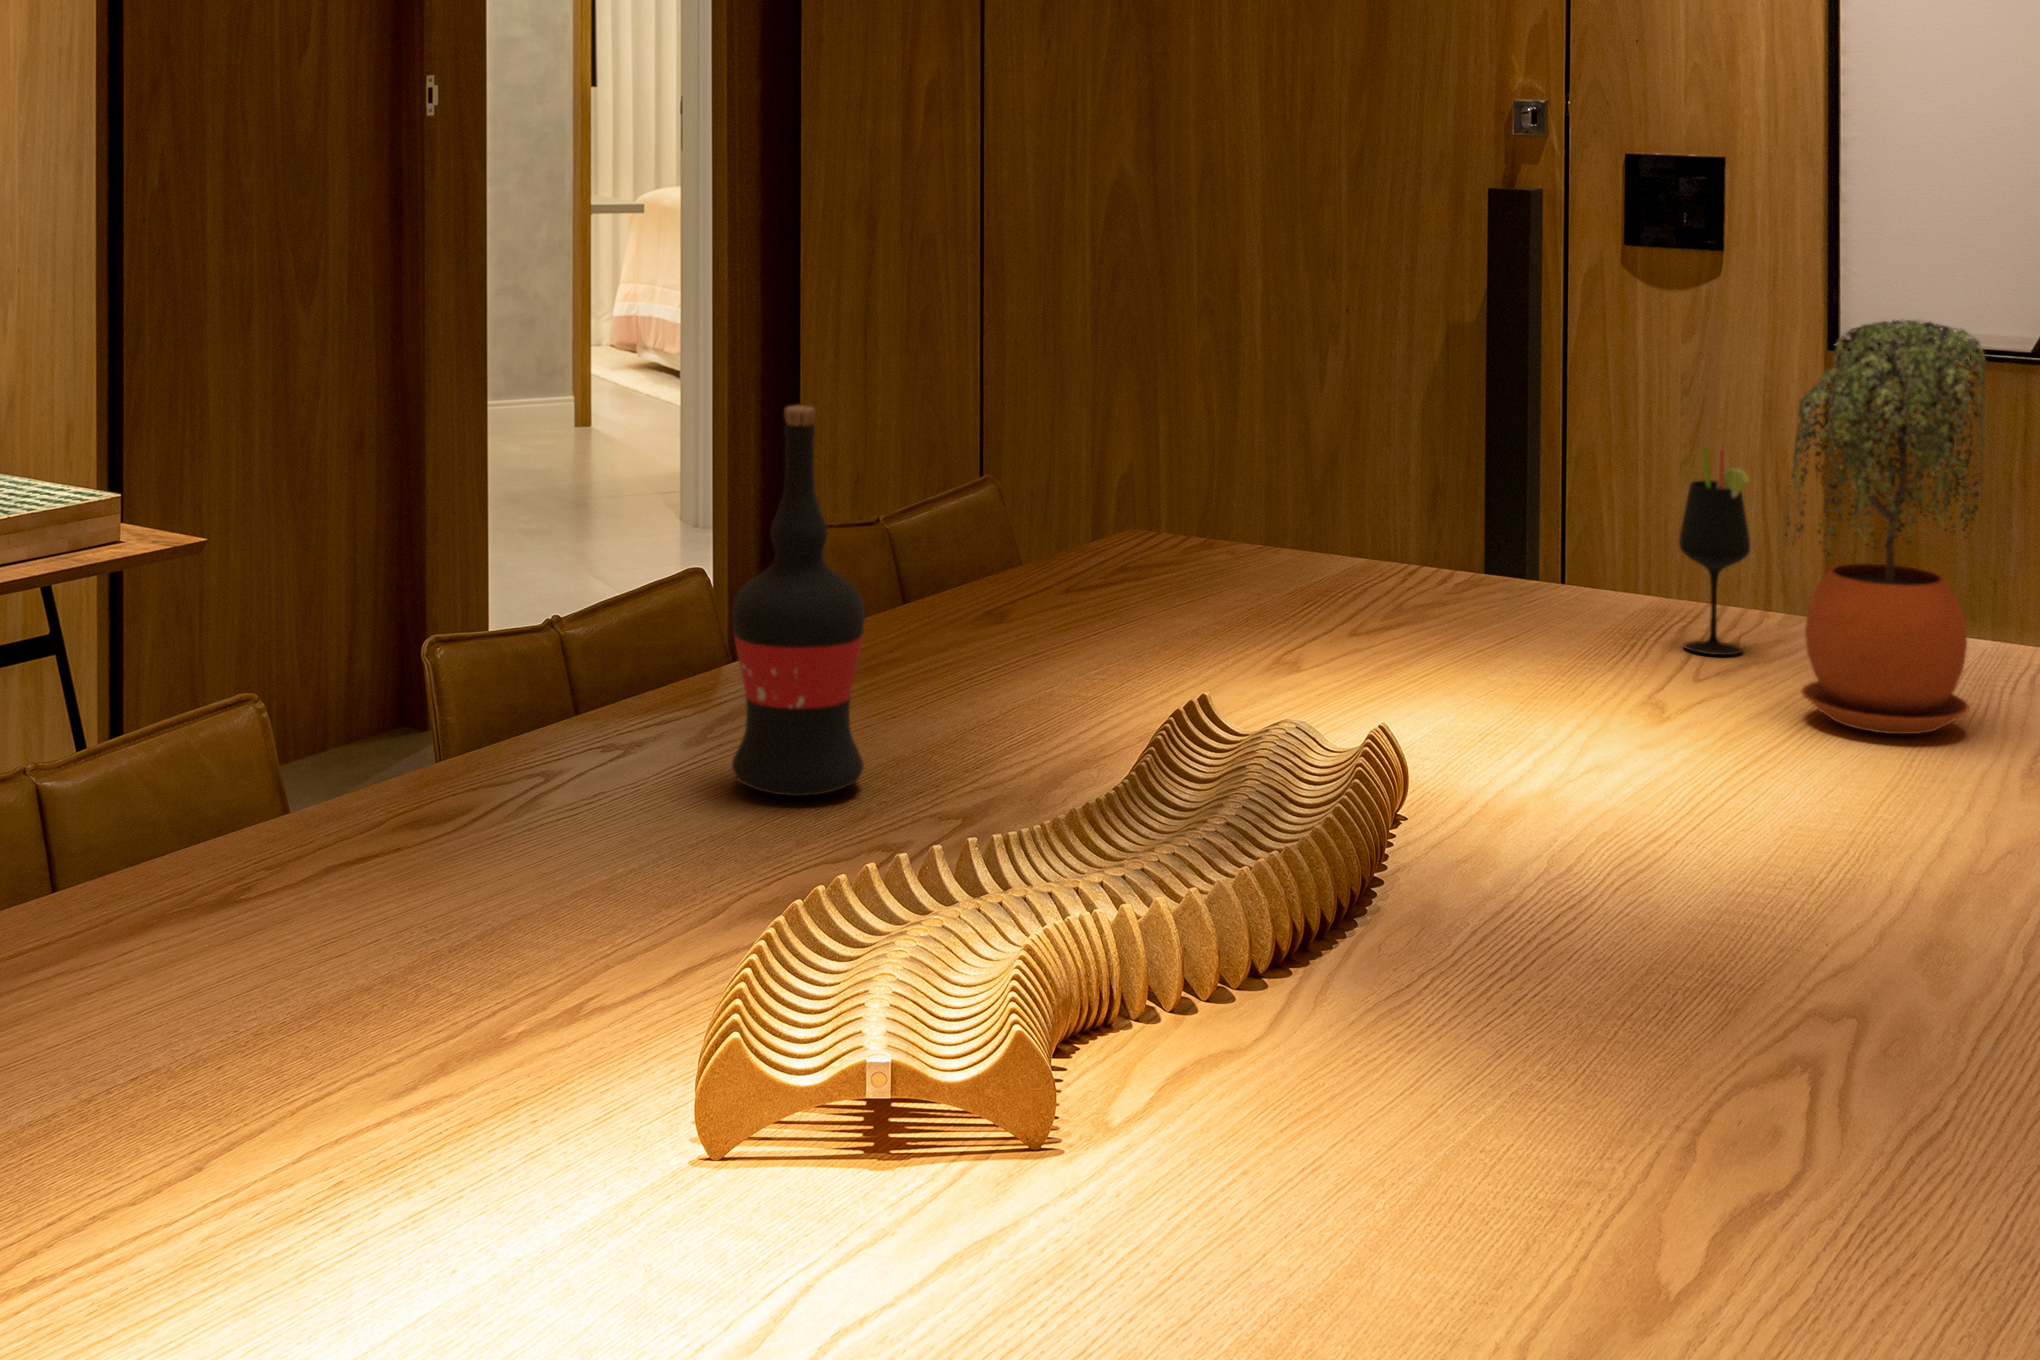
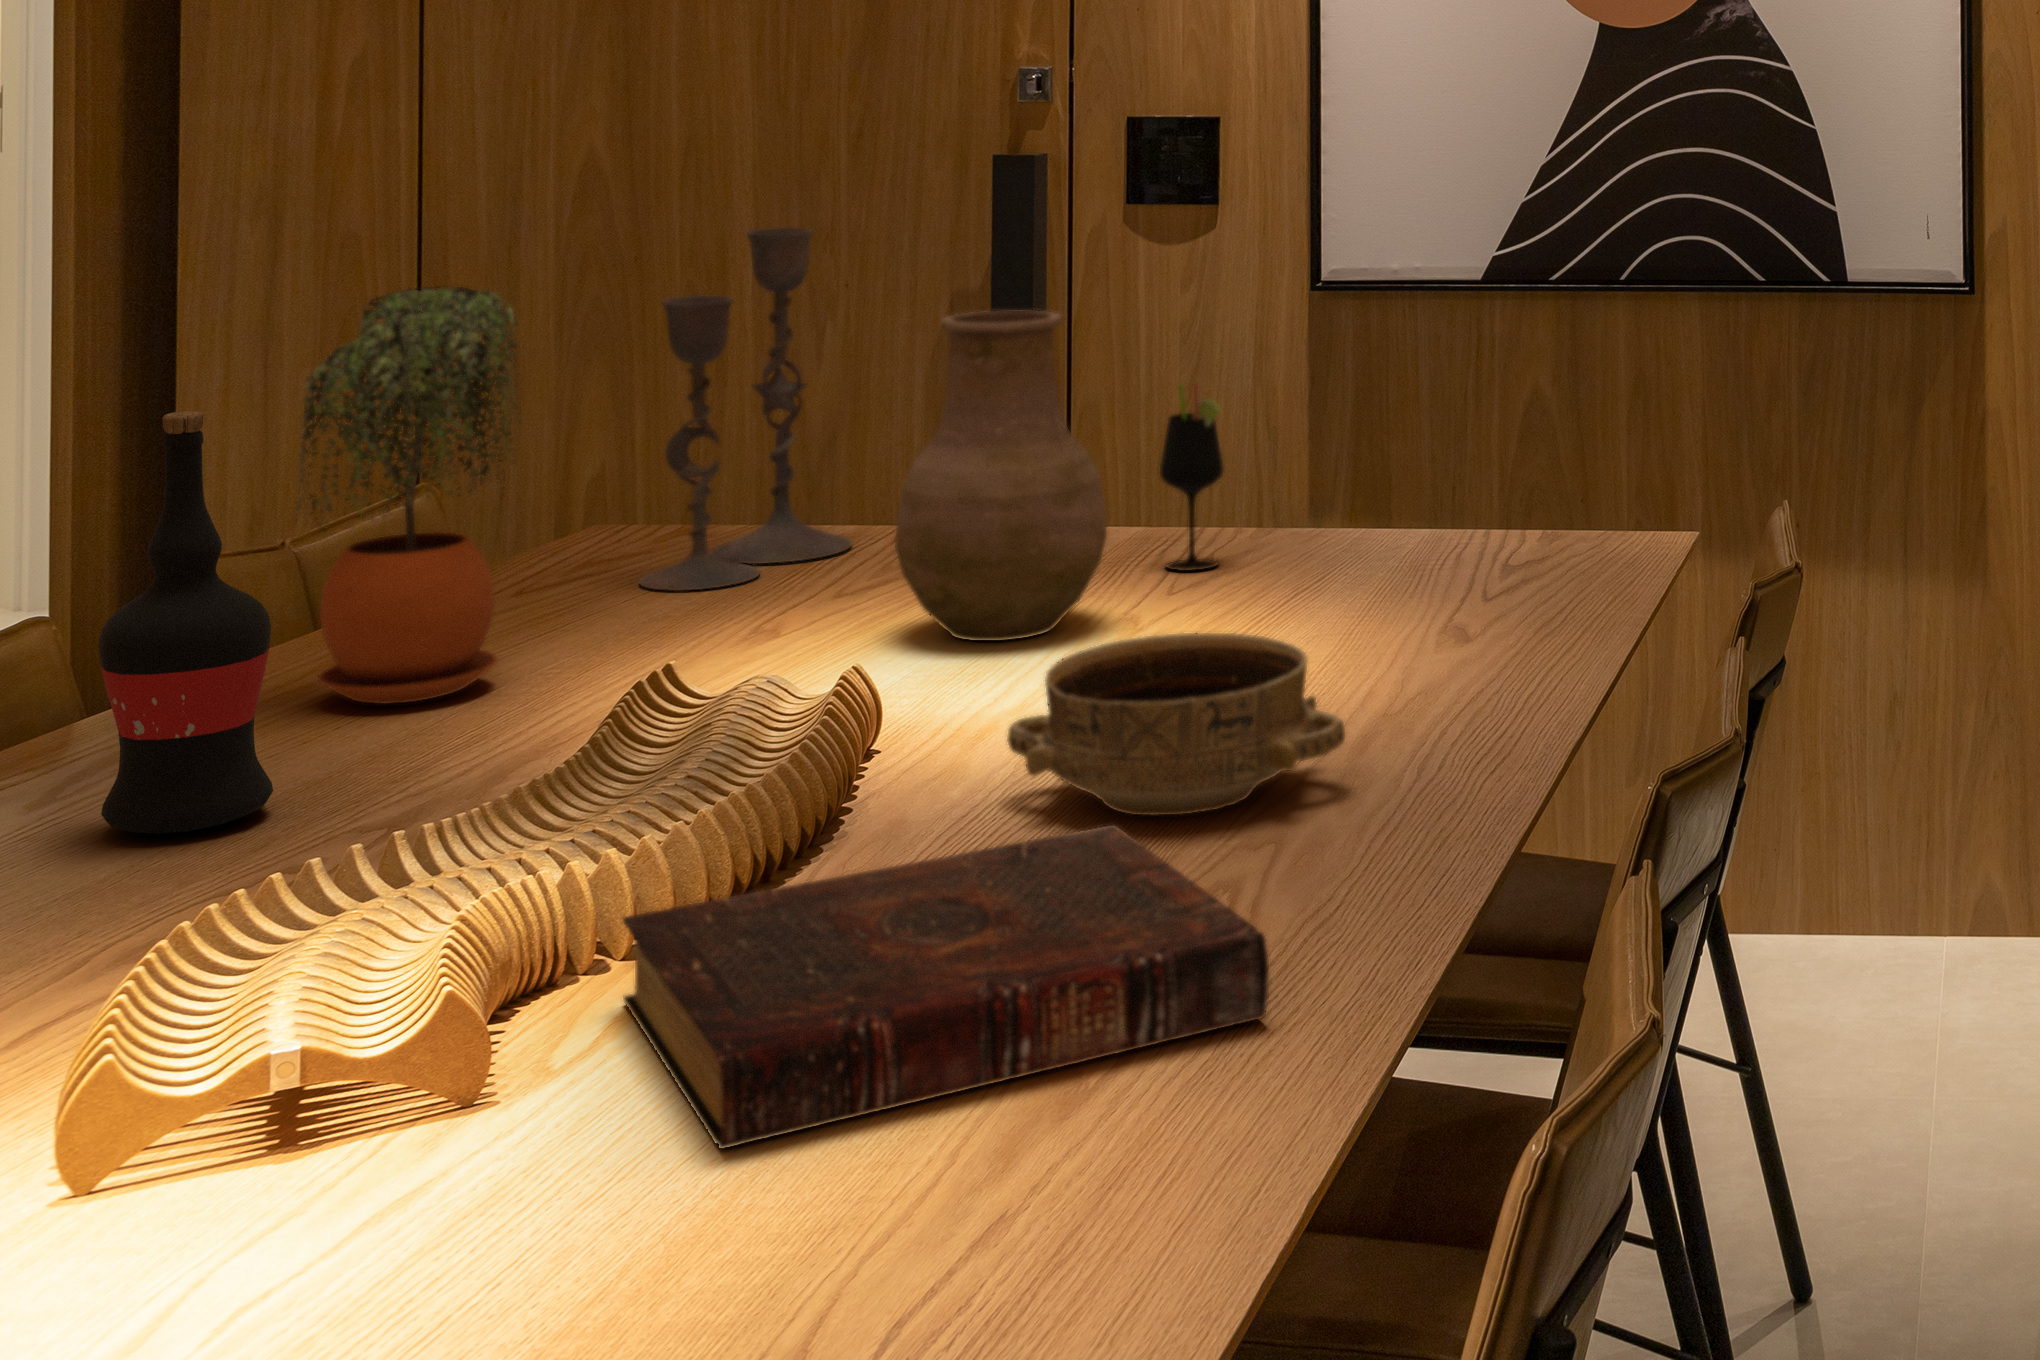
candlestick: none [1163,257,1357,612] -> present [639,228,851,591]
potted plant: present [1785,320,1986,734] -> present [295,287,519,704]
vase: none [1410,357,1630,710] -> present [895,311,1107,641]
ceramic bowl: none [1545,739,1940,956] -> present [1008,633,1345,815]
book: none [1175,964,1893,1270] -> present [623,825,1269,1149]

